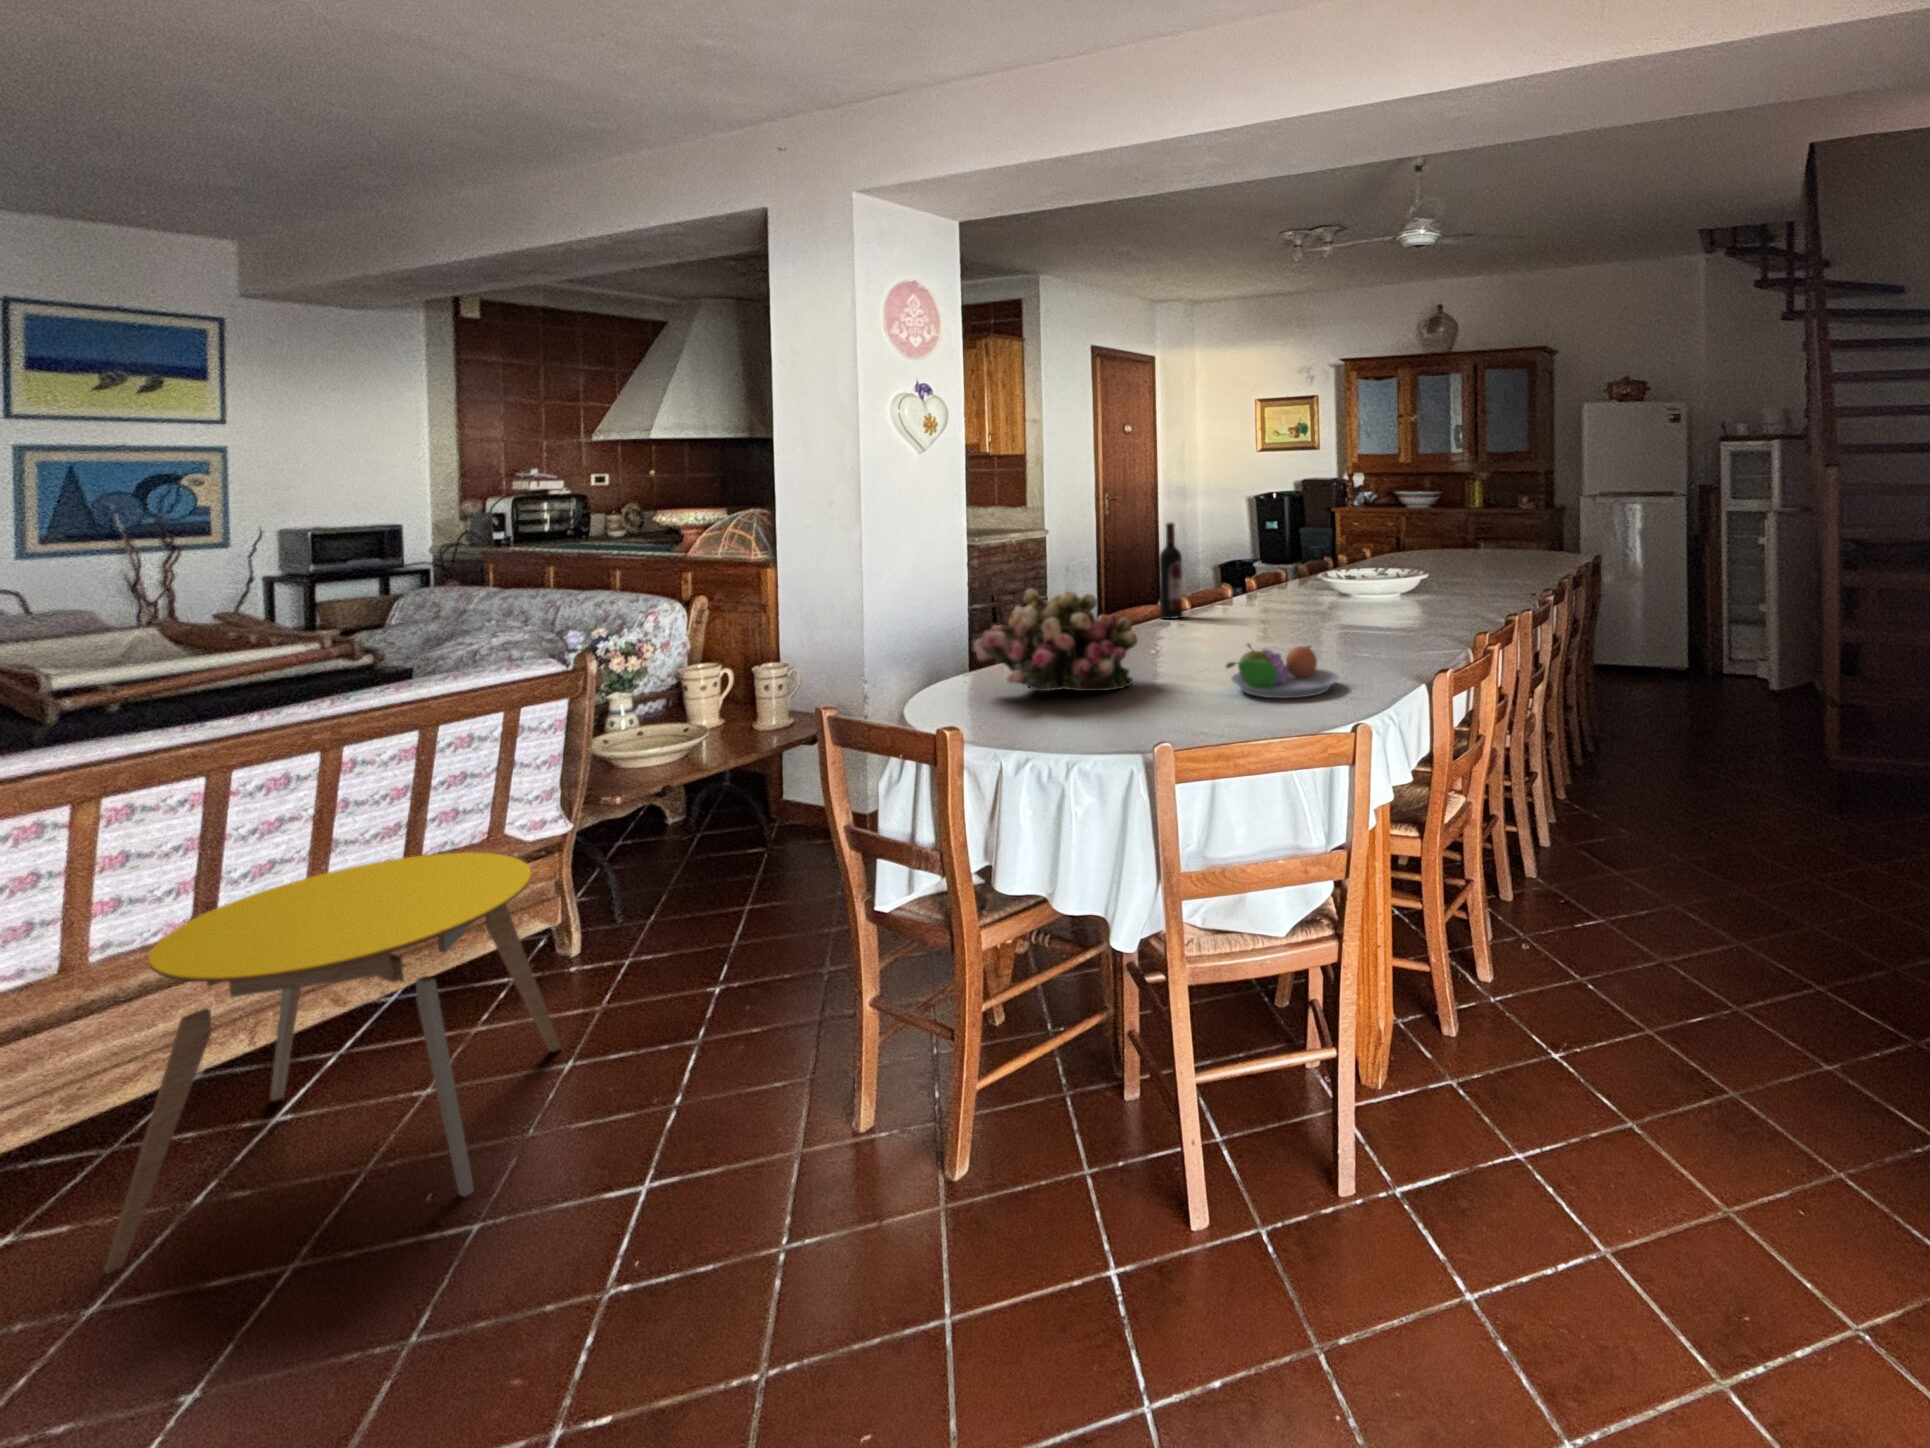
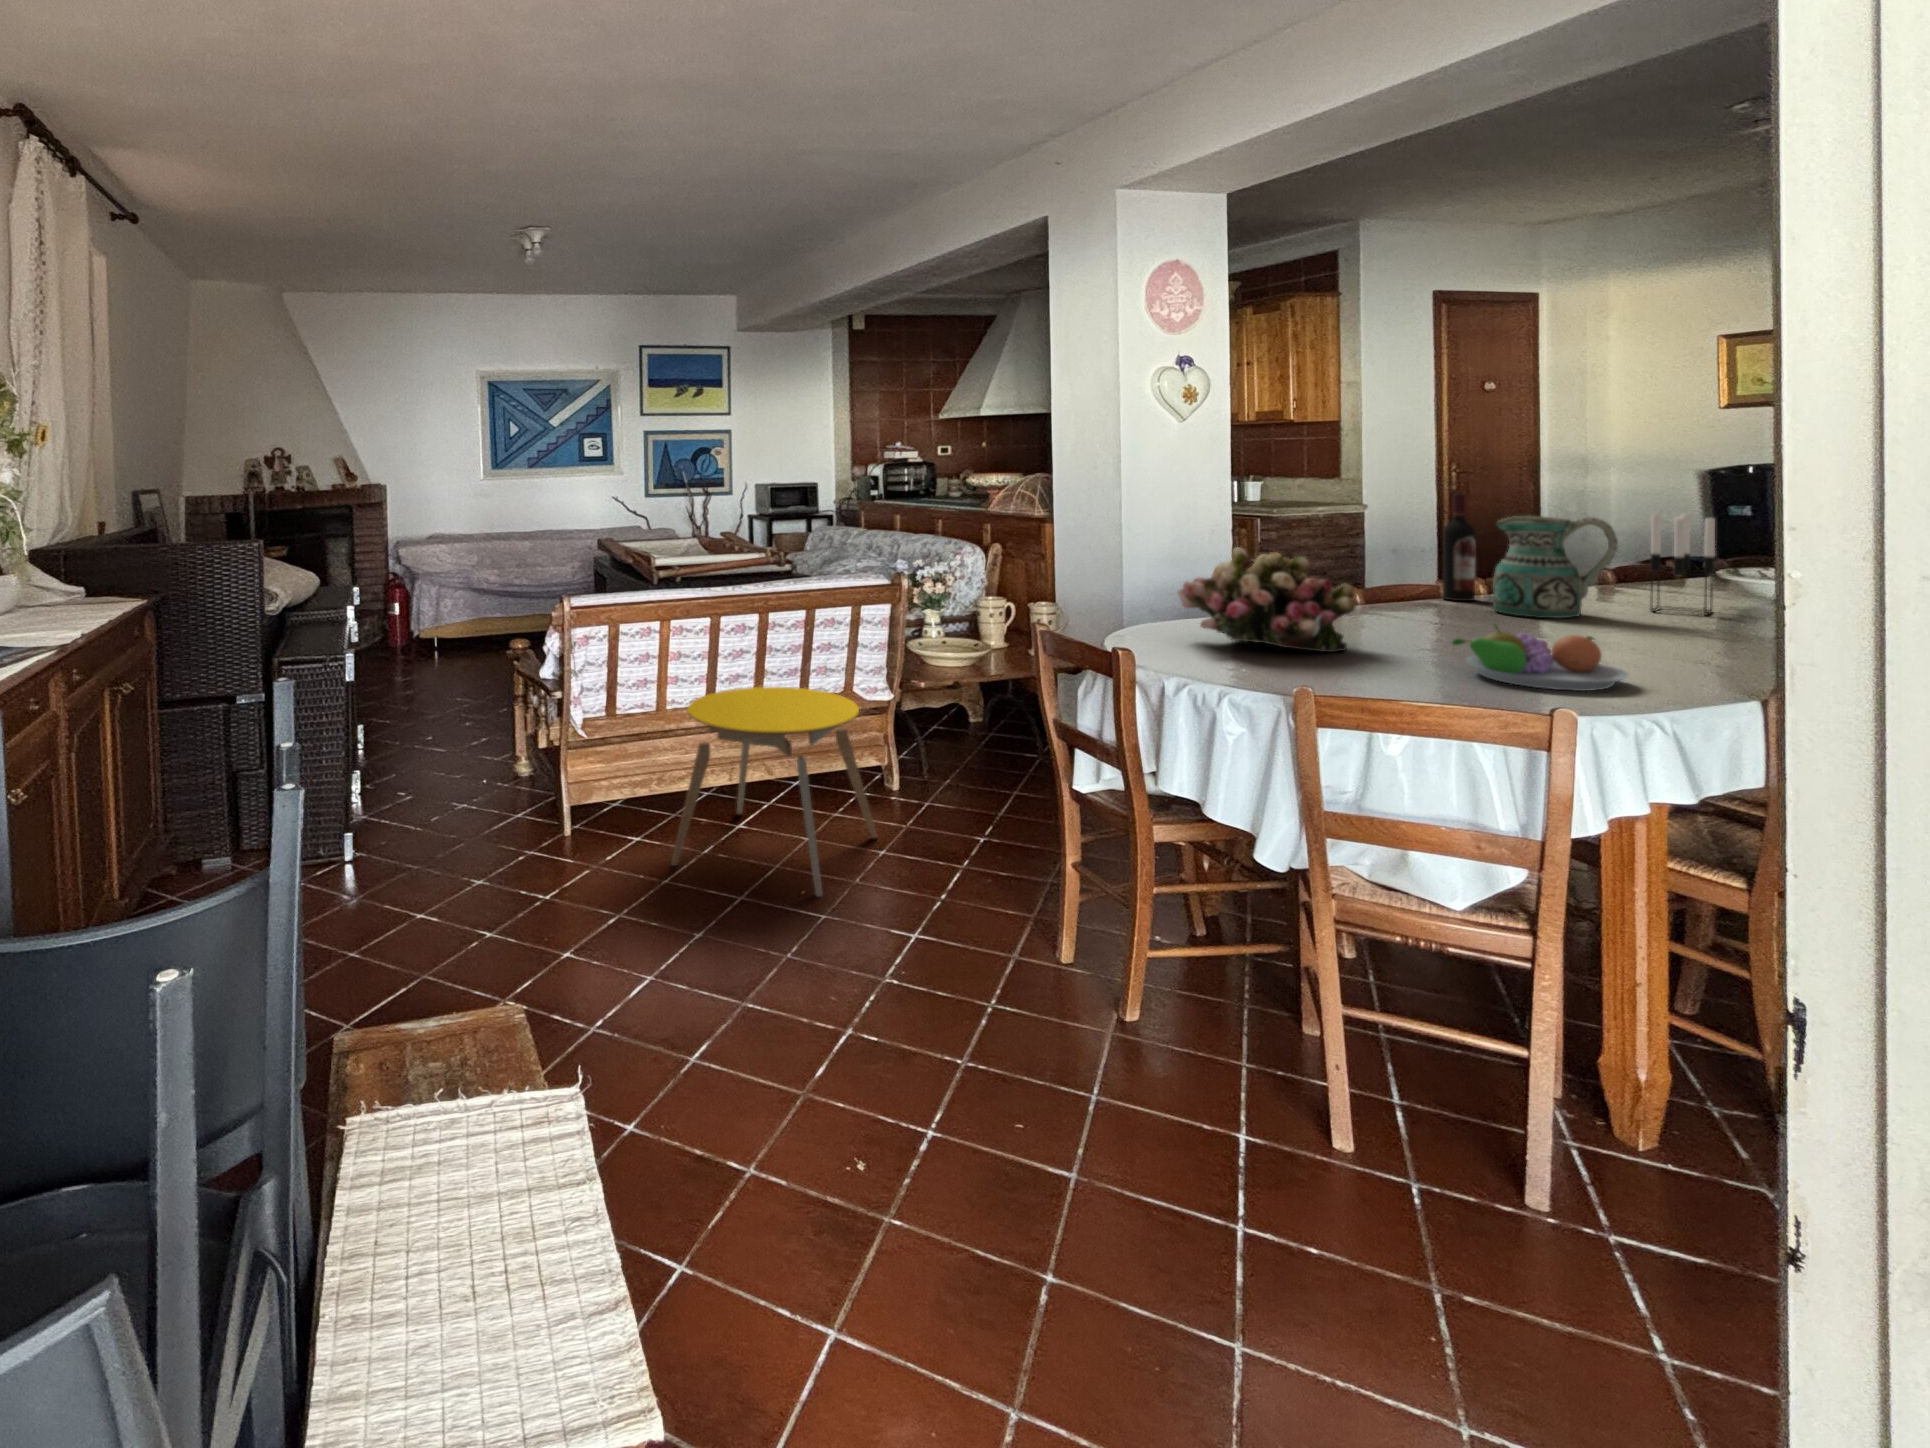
candle holder: none [1290,533,1326,614] -> present [1650,514,1715,616]
ceramic pitcher: none [1202,541,1279,628] -> present [1493,516,1618,618]

